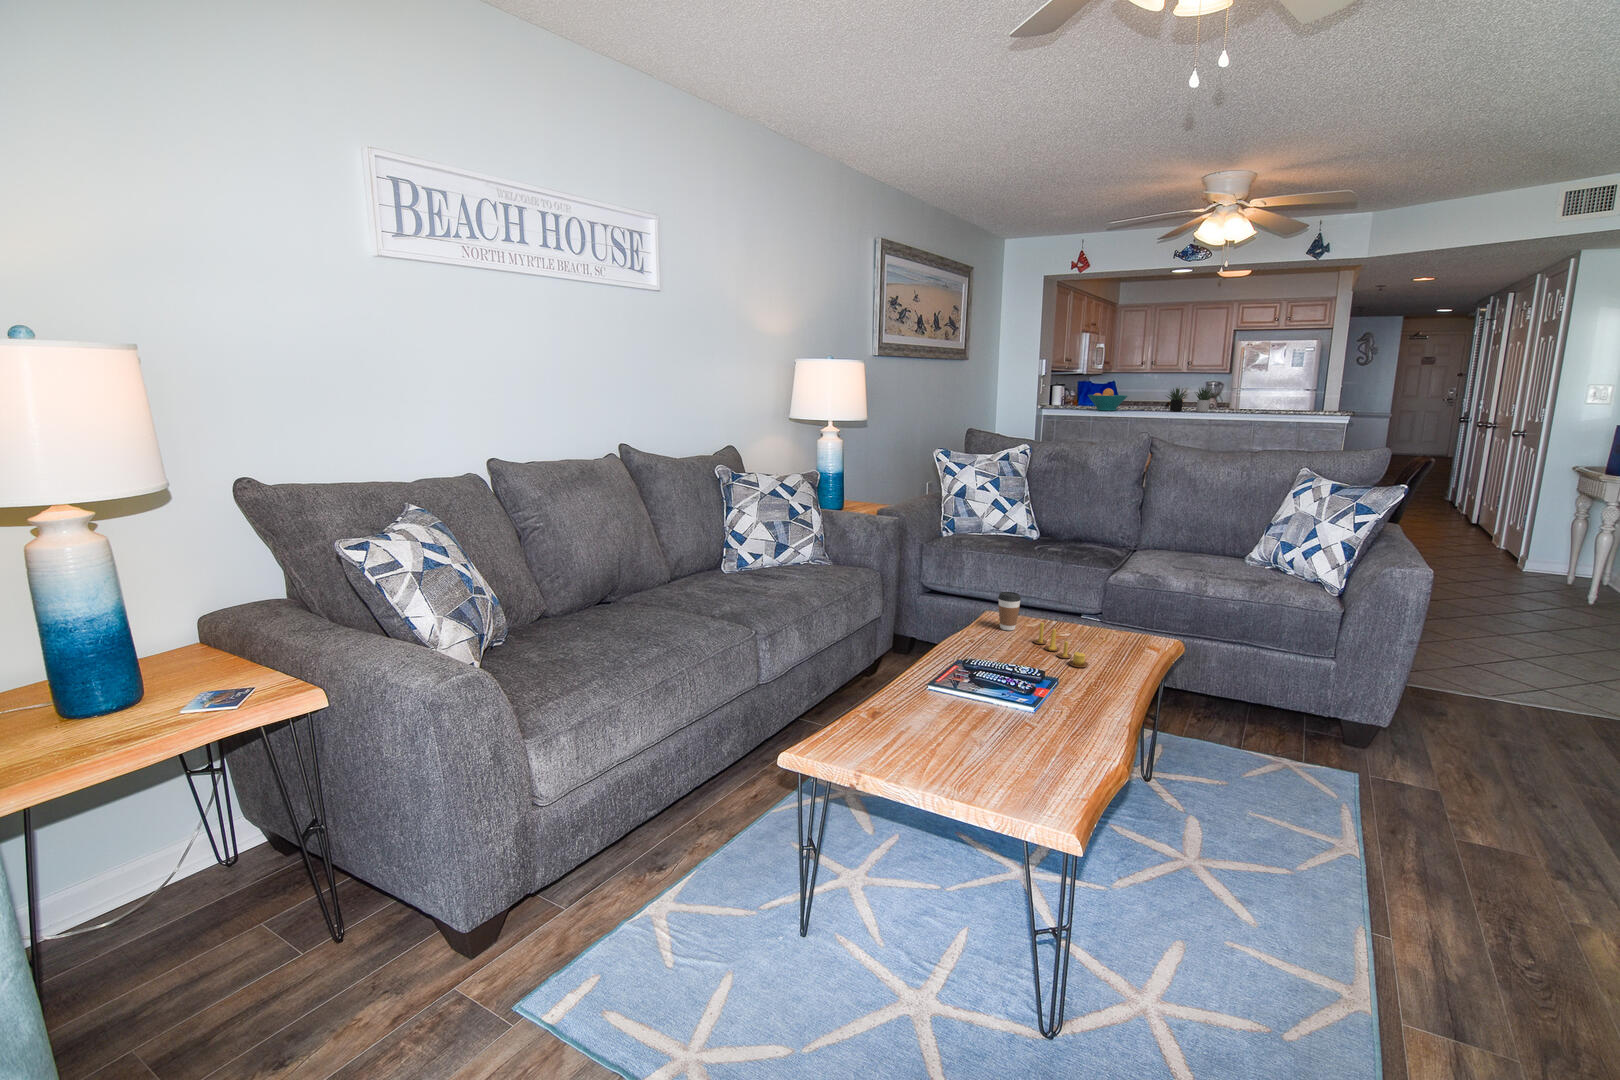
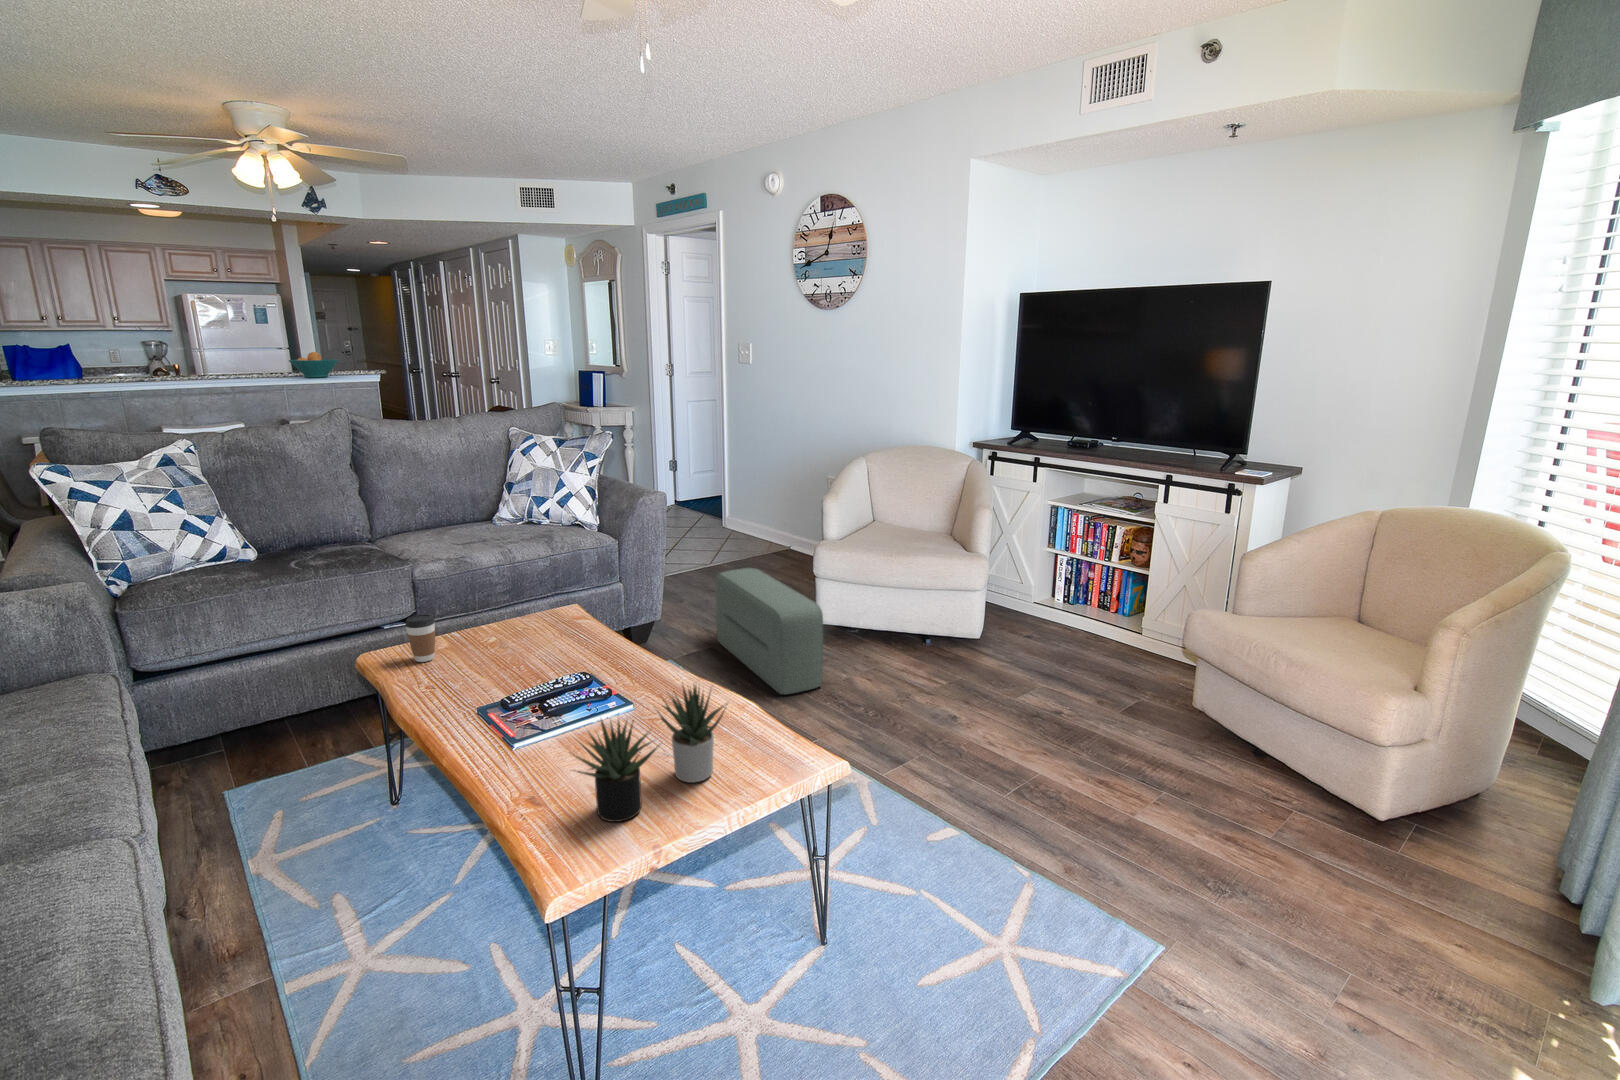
fruit bowl: present [1088,388,1127,411] -> present [289,352,338,378]
succulent plant: present [1167,388,1215,412] -> present [575,686,727,822]
candle: present [1033,622,1088,667] -> none [475,630,567,660]
pouf: none [1431,697,1554,904] -> present [715,568,823,694]

